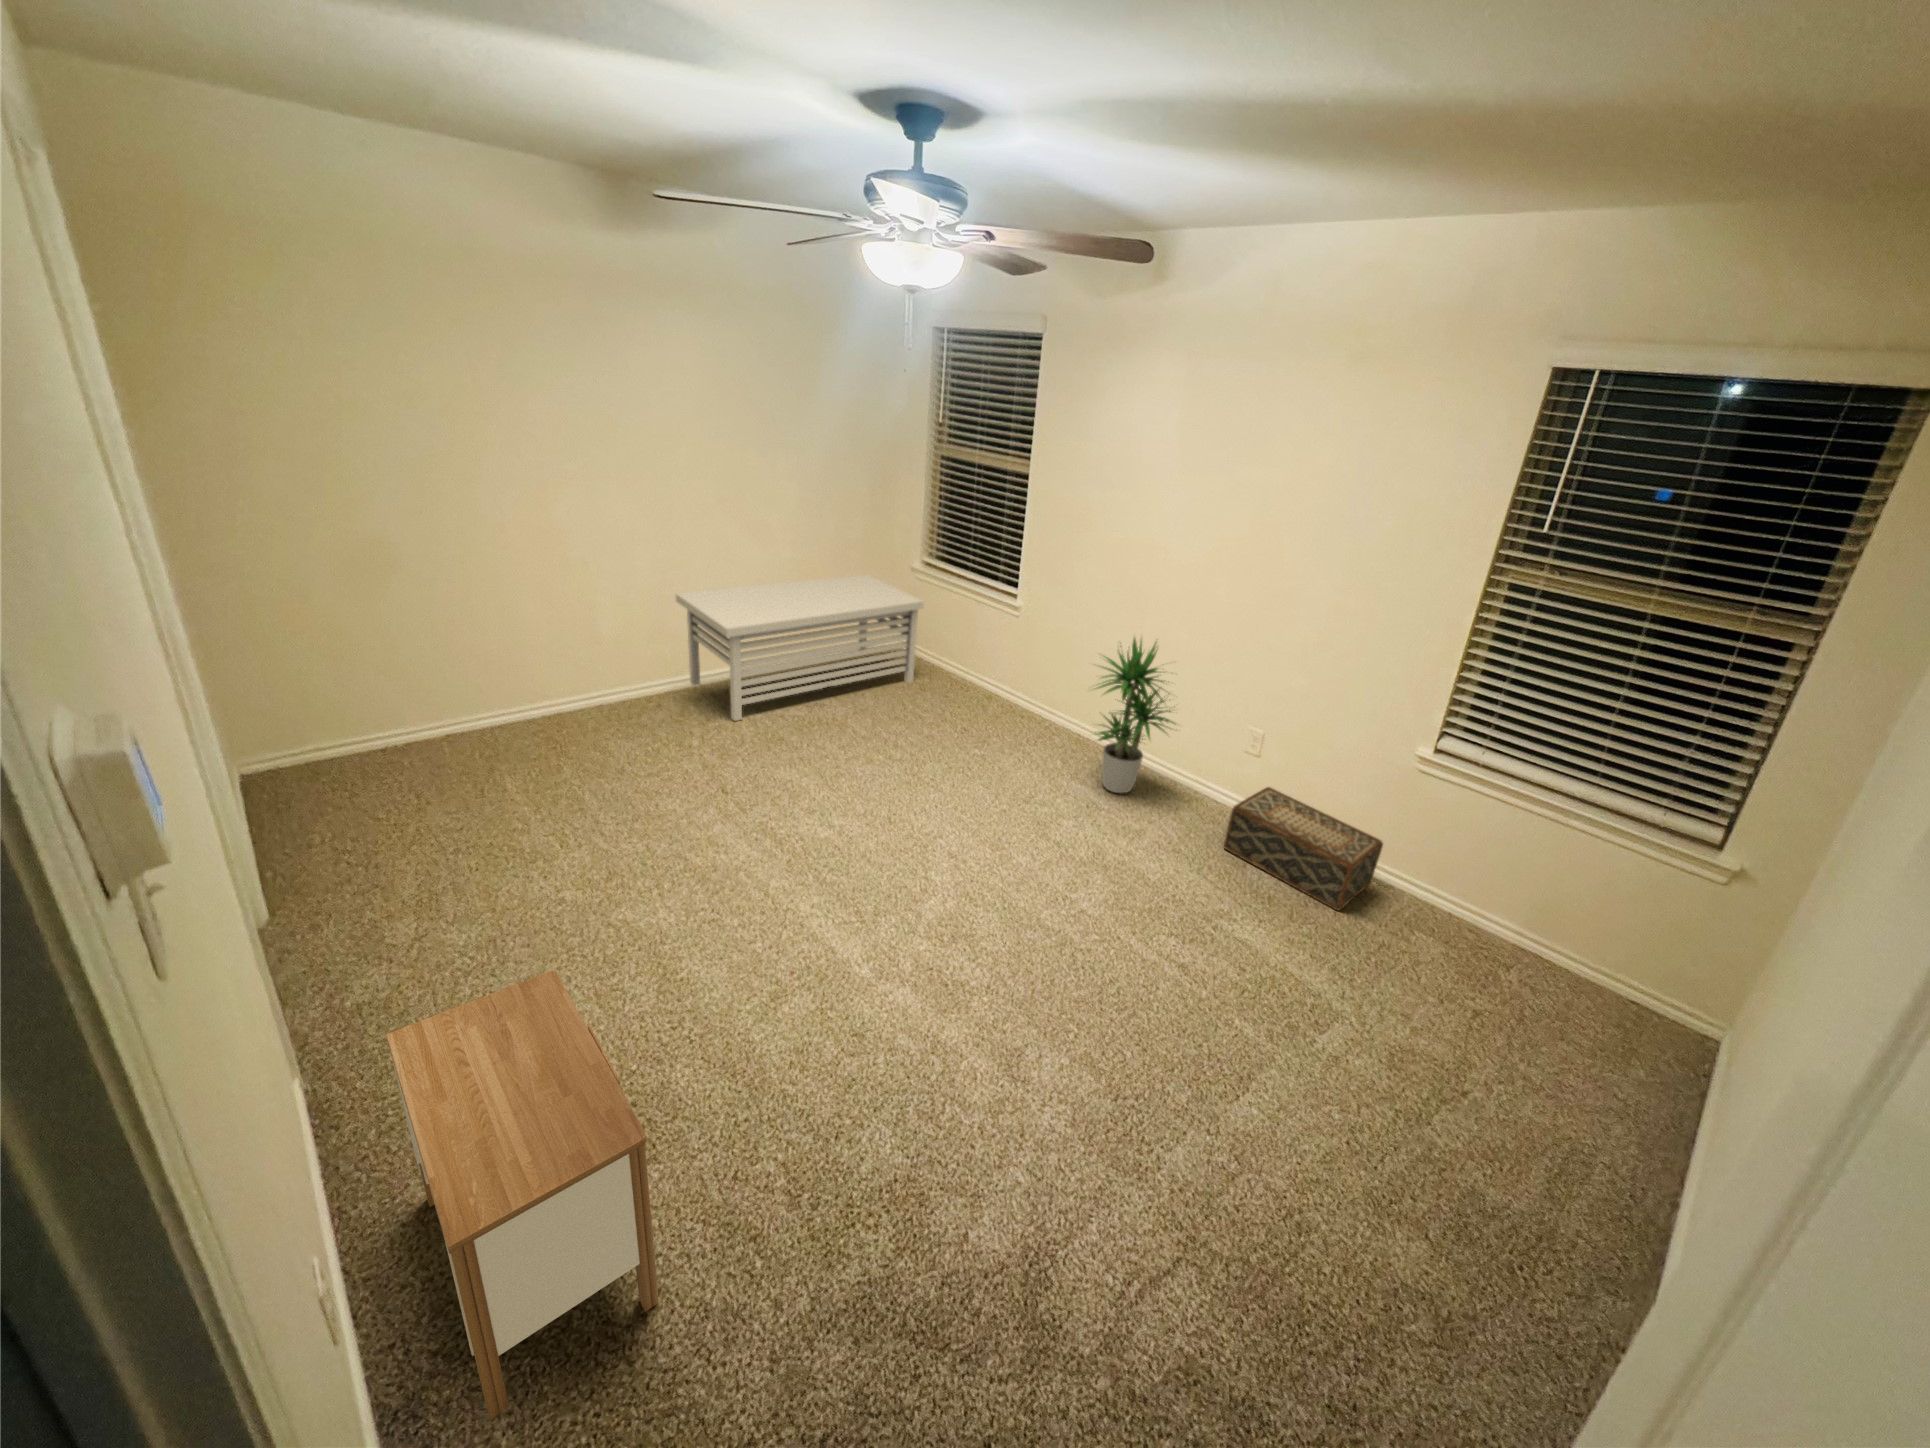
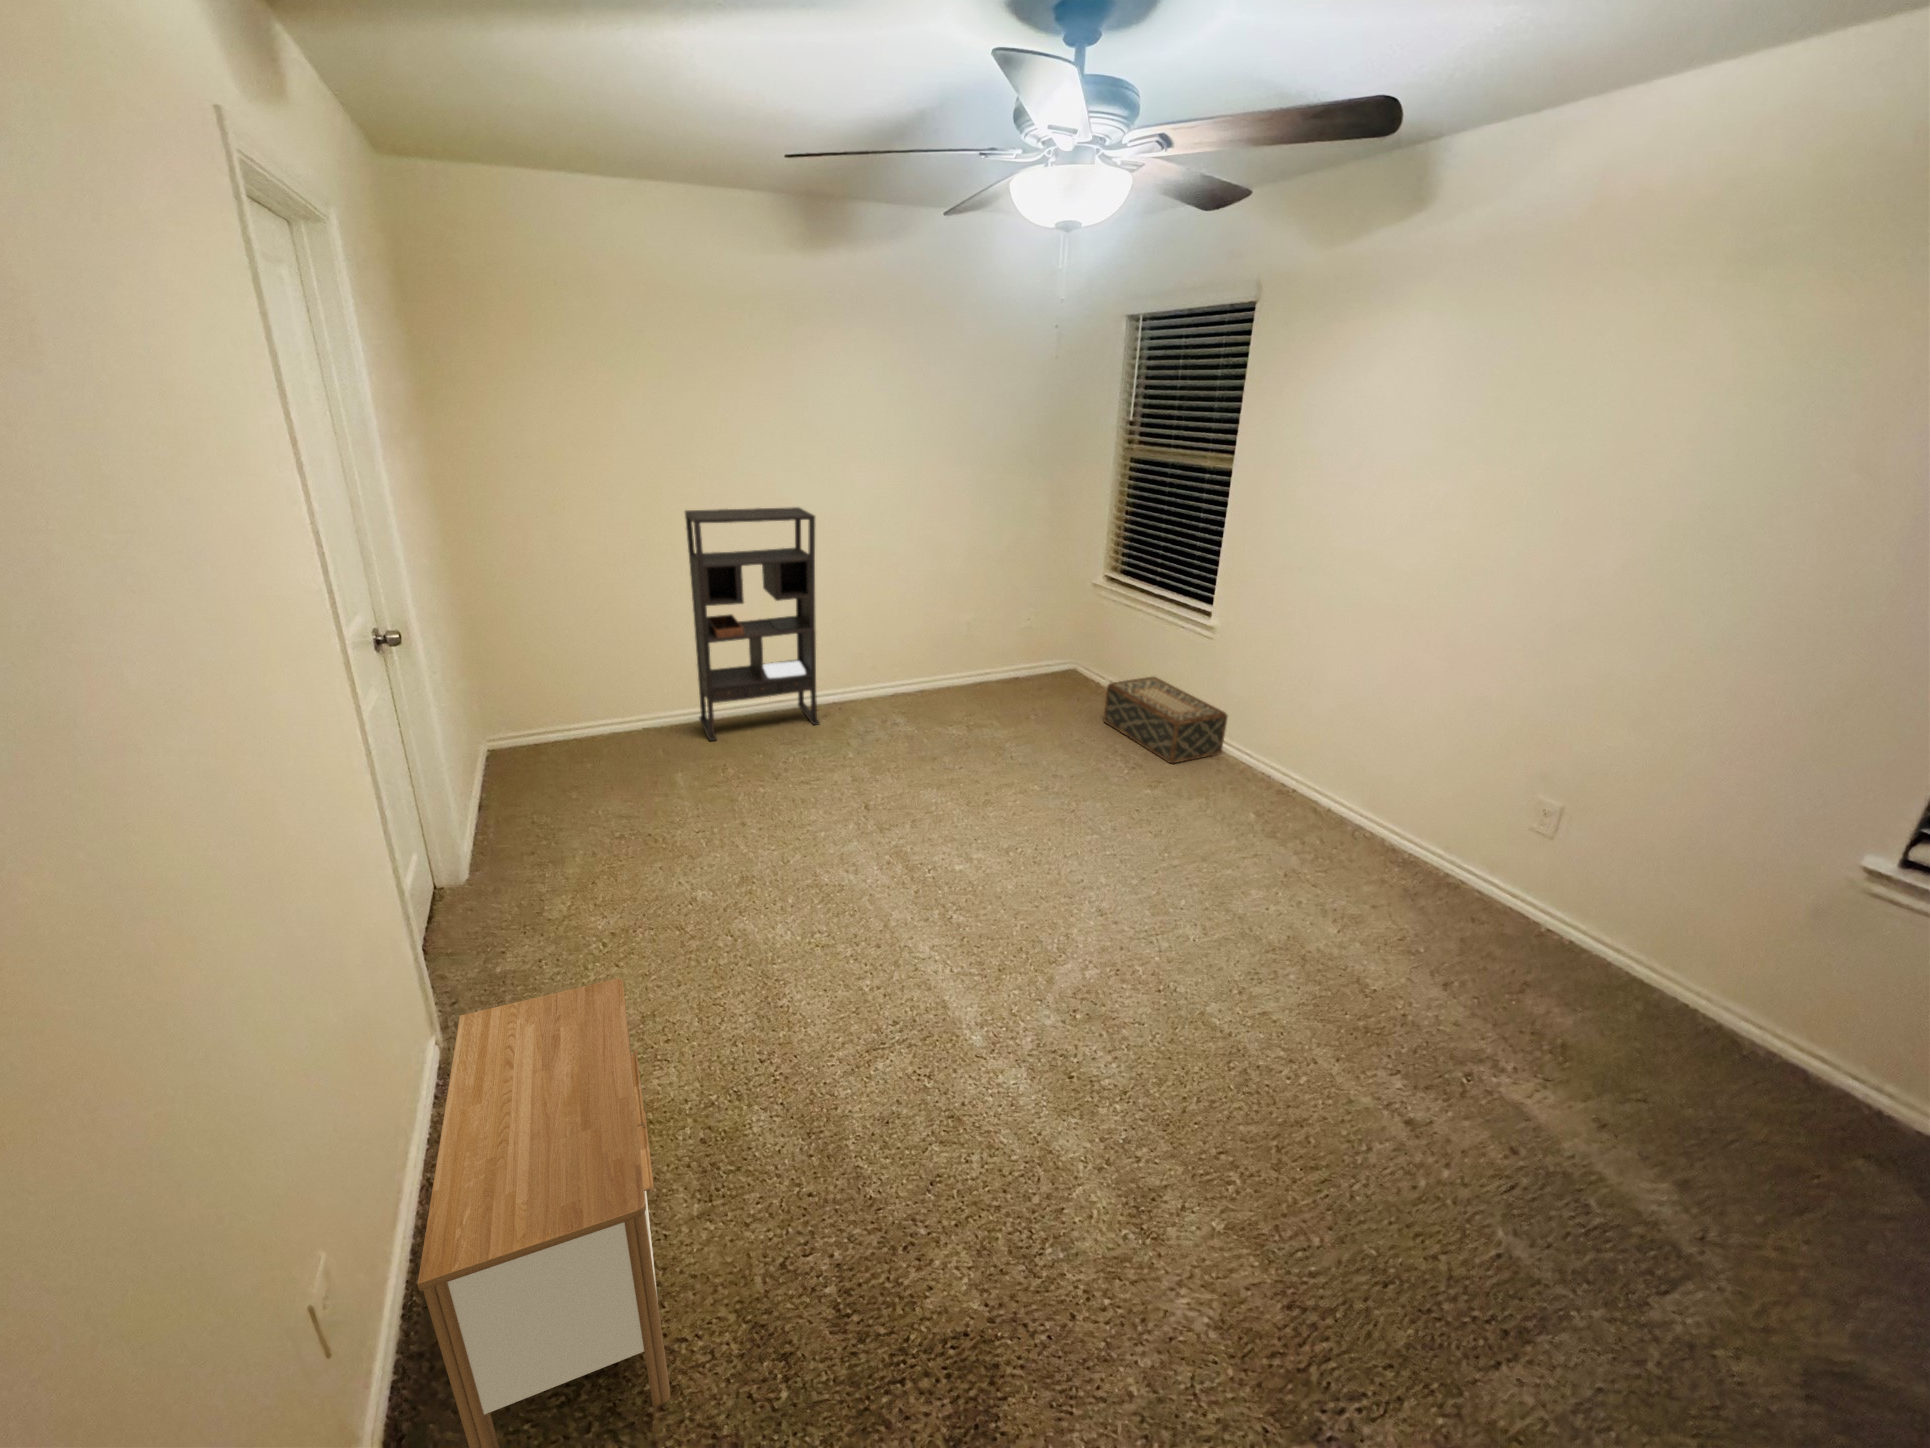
bookshelf: none [488,492,657,738] -> present [685,507,820,741]
storage bench: present [675,575,924,721] -> none [846,591,1100,739]
potted plant: present [1095,638,1176,793] -> none [1291,658,1437,867]
woven basket: present [1223,787,1383,911] -> present [1104,677,1227,764]

